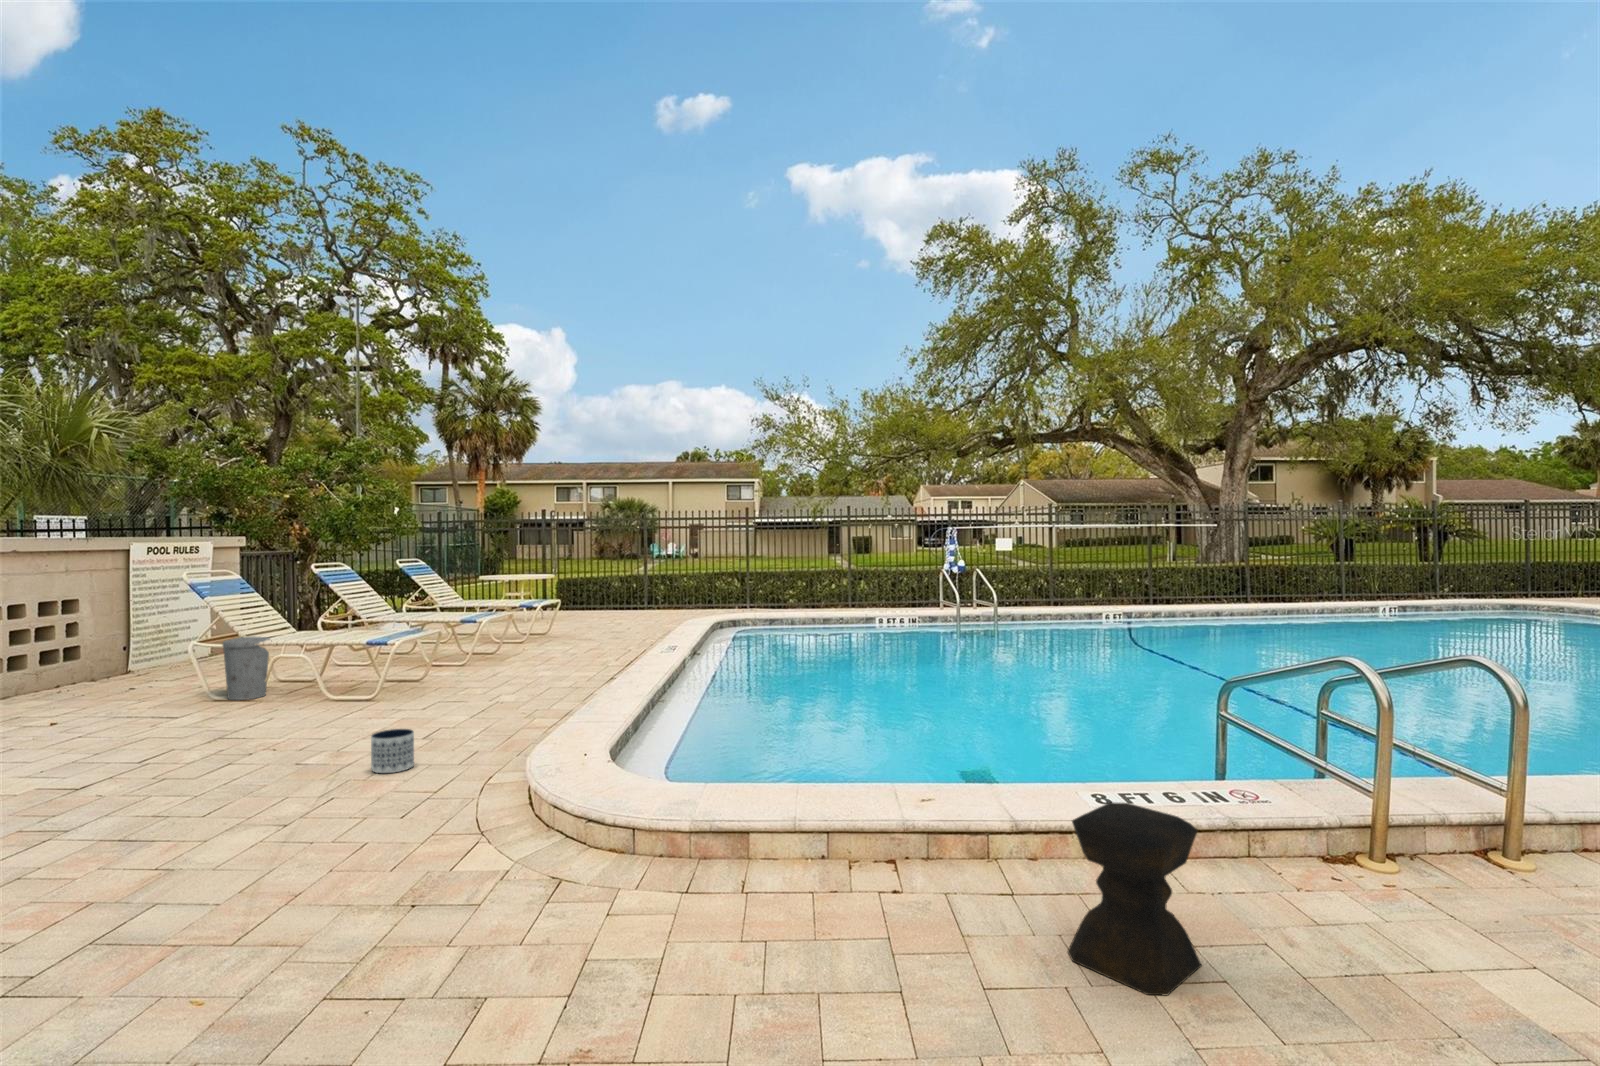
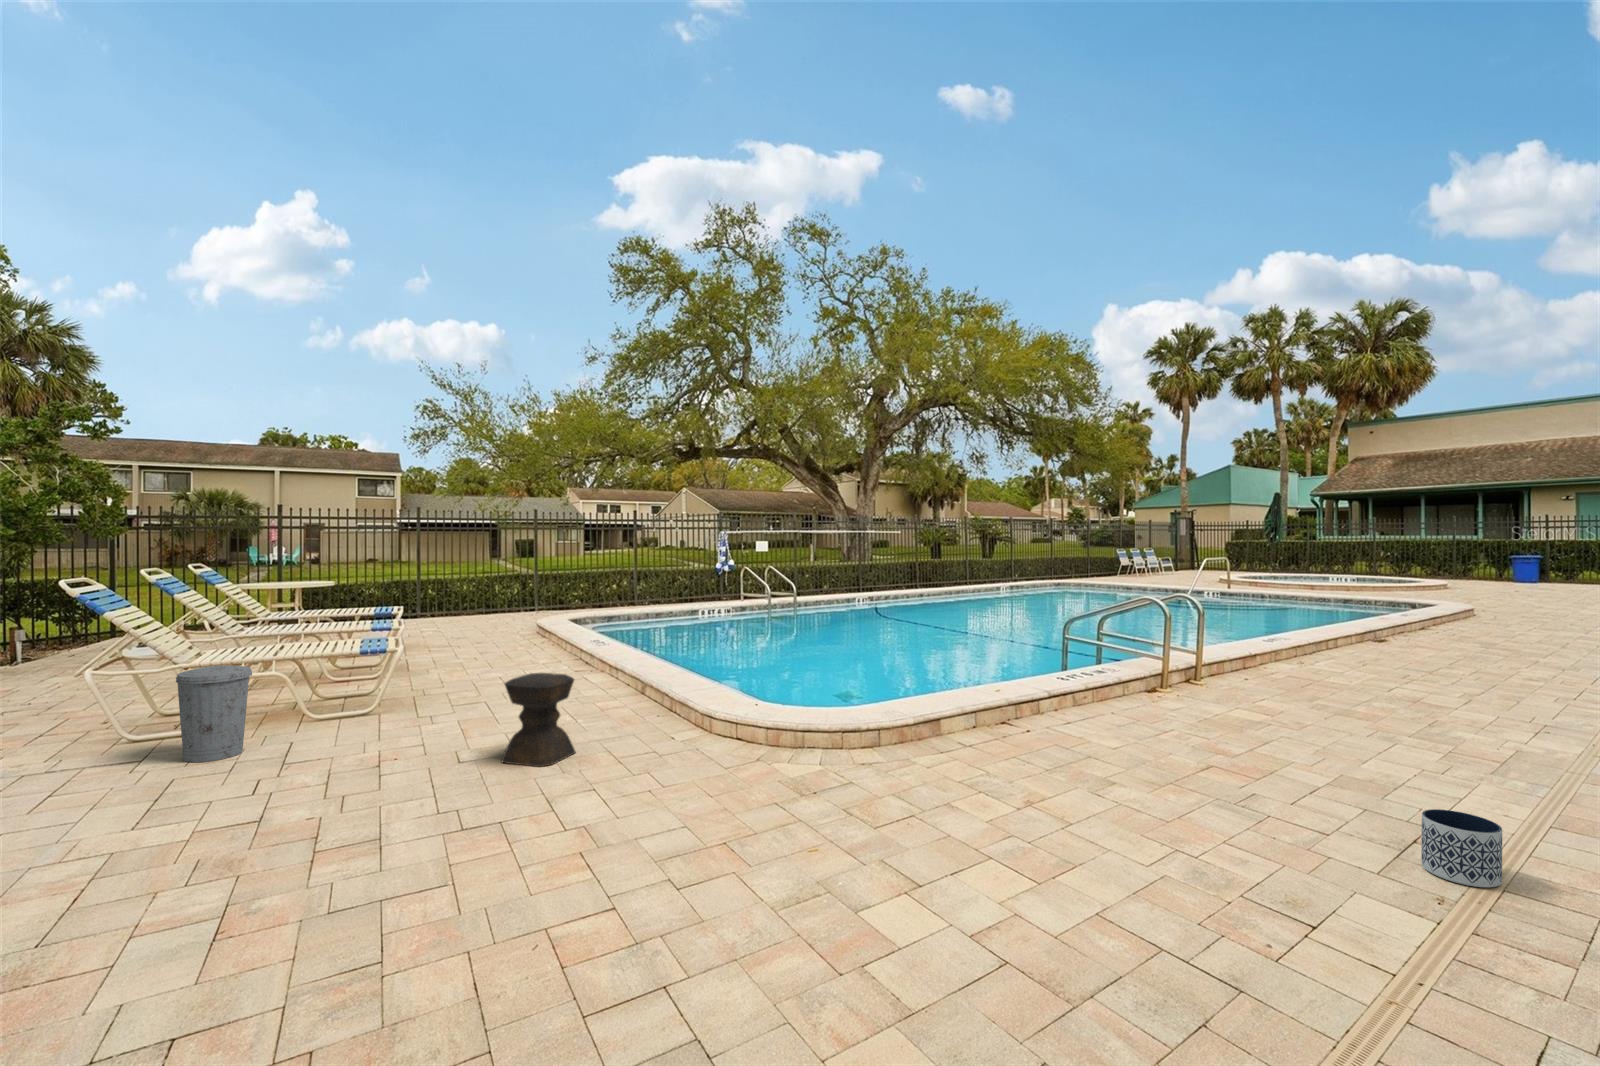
planter: present [371,729,414,773] -> present [1421,809,1502,888]
stool: present [1068,802,1201,995] -> present [502,673,576,767]

